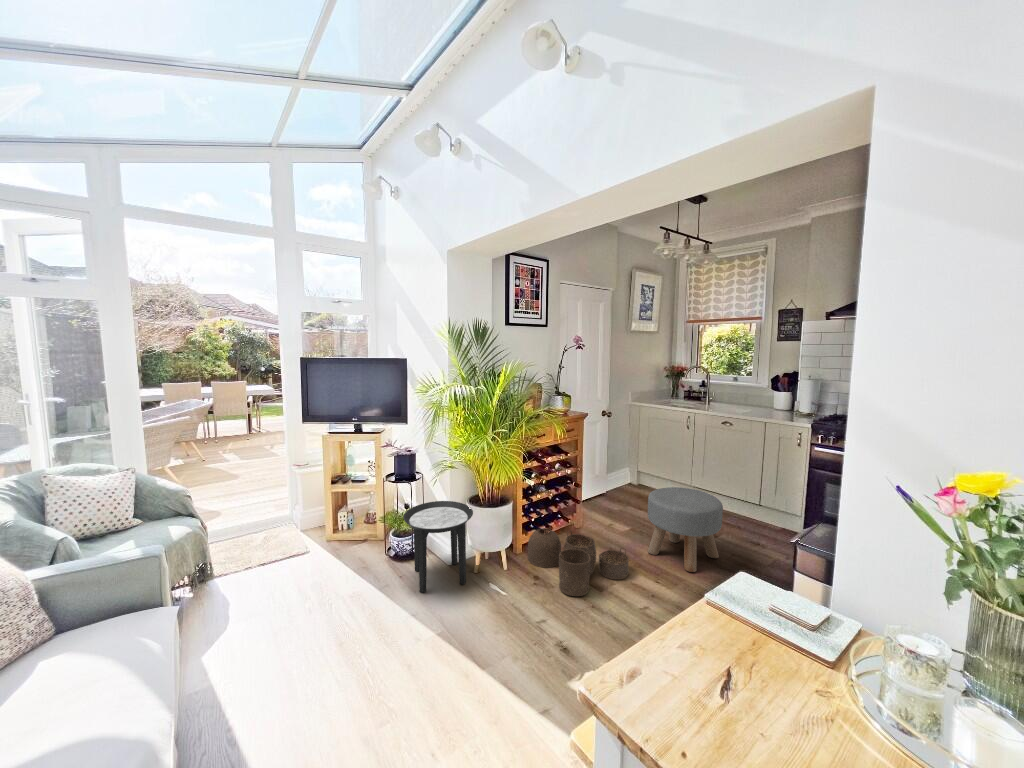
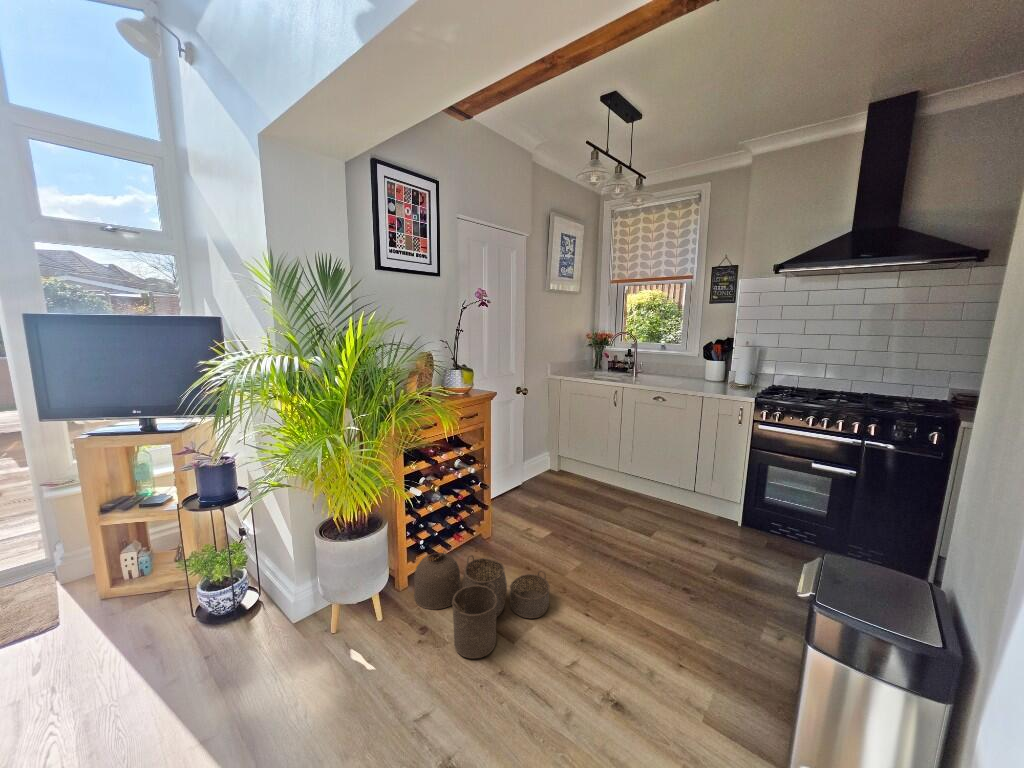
ottoman: present [648,487,723,572] -> none [572,481,663,593]
side table: present [403,501,473,593] -> none [196,531,322,689]

